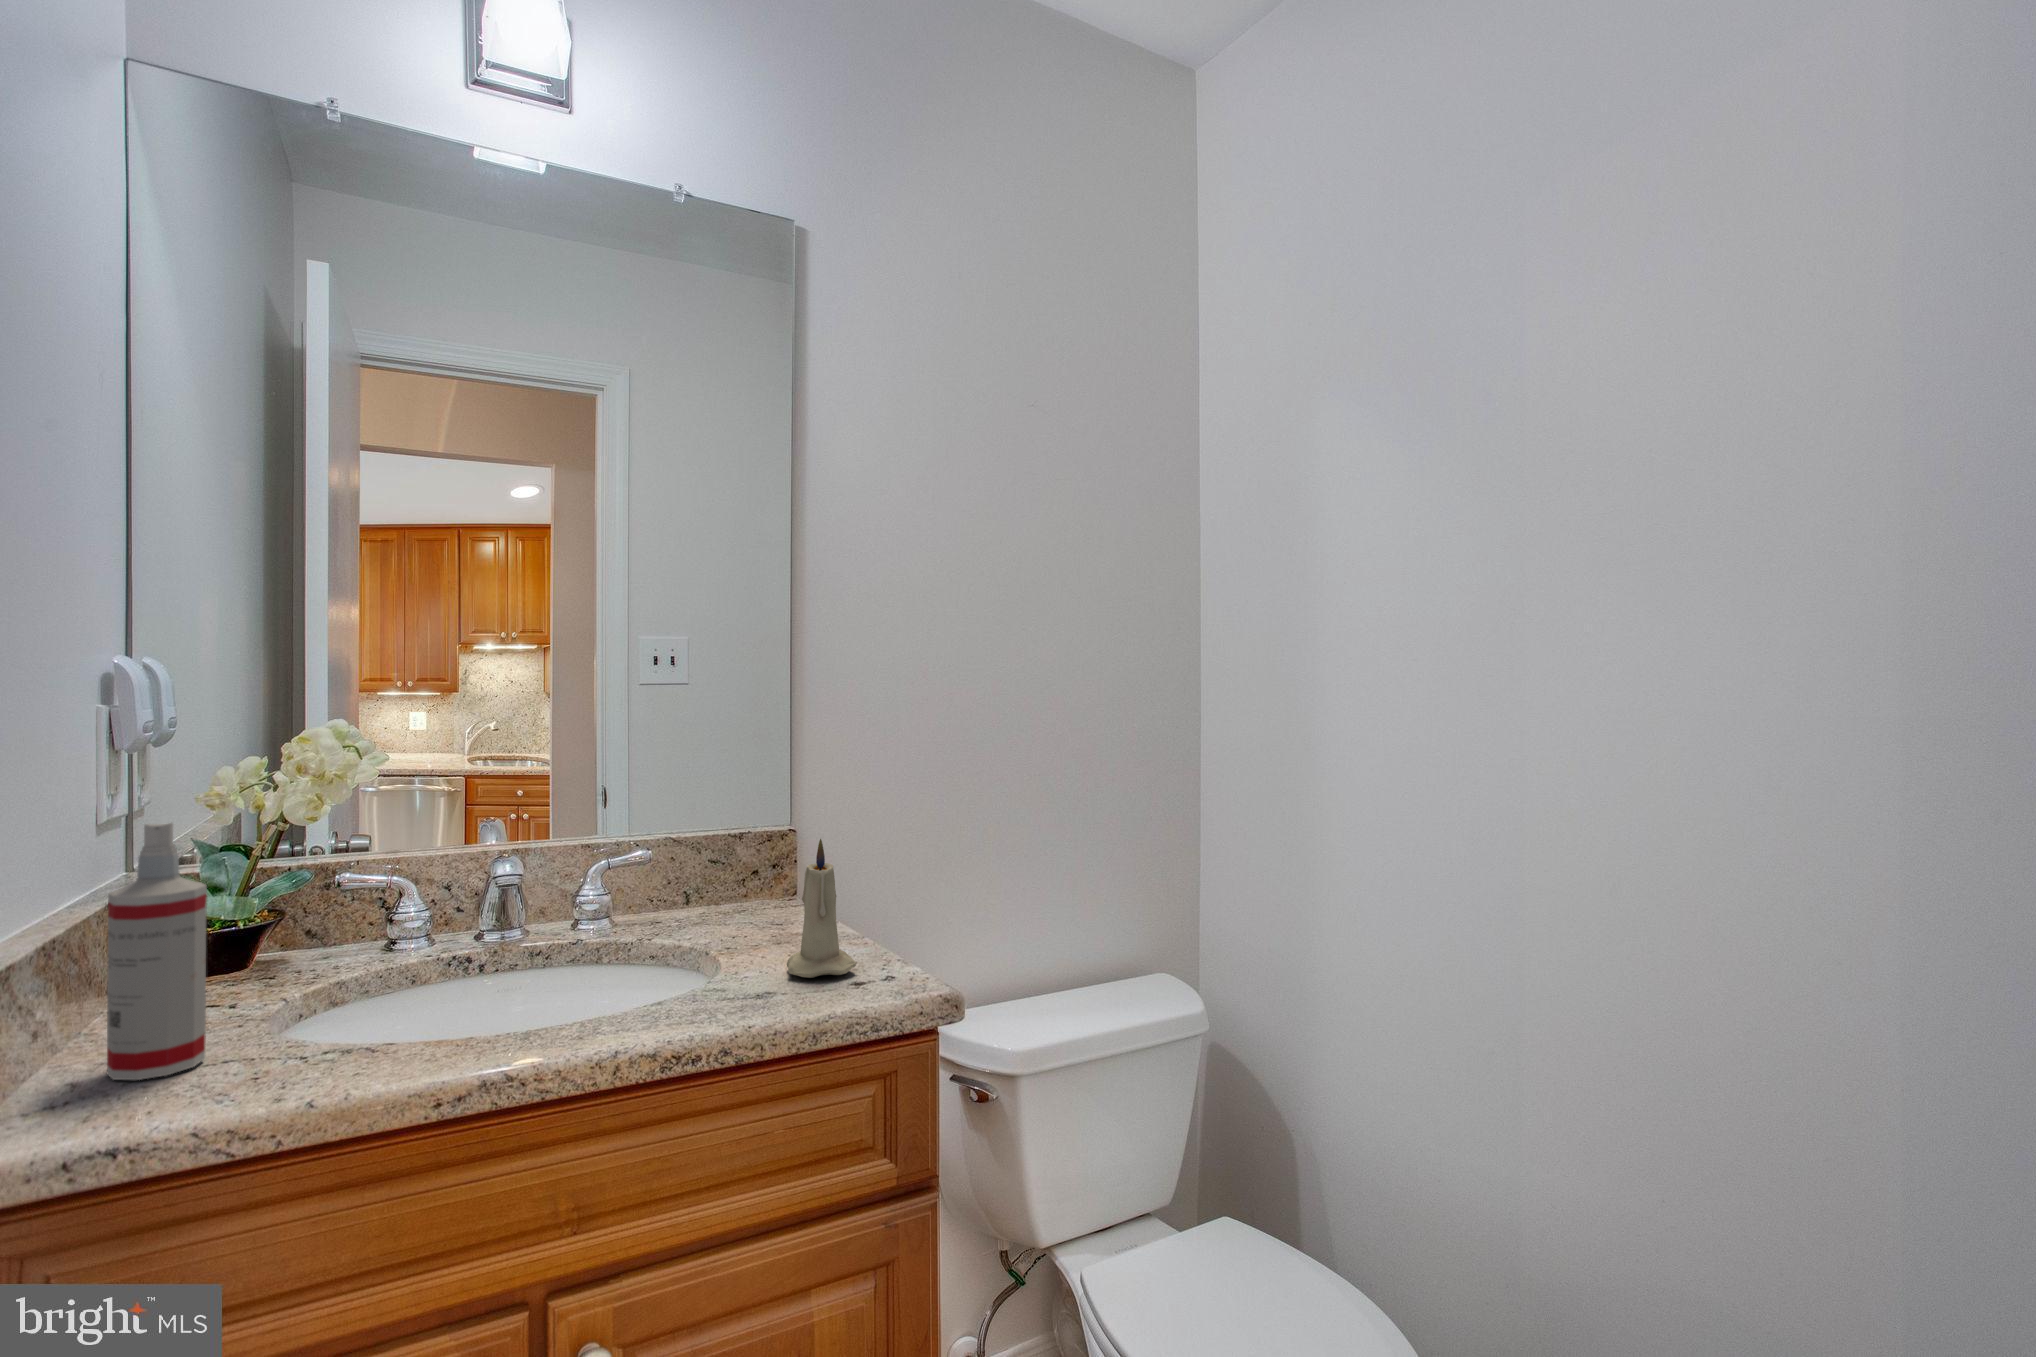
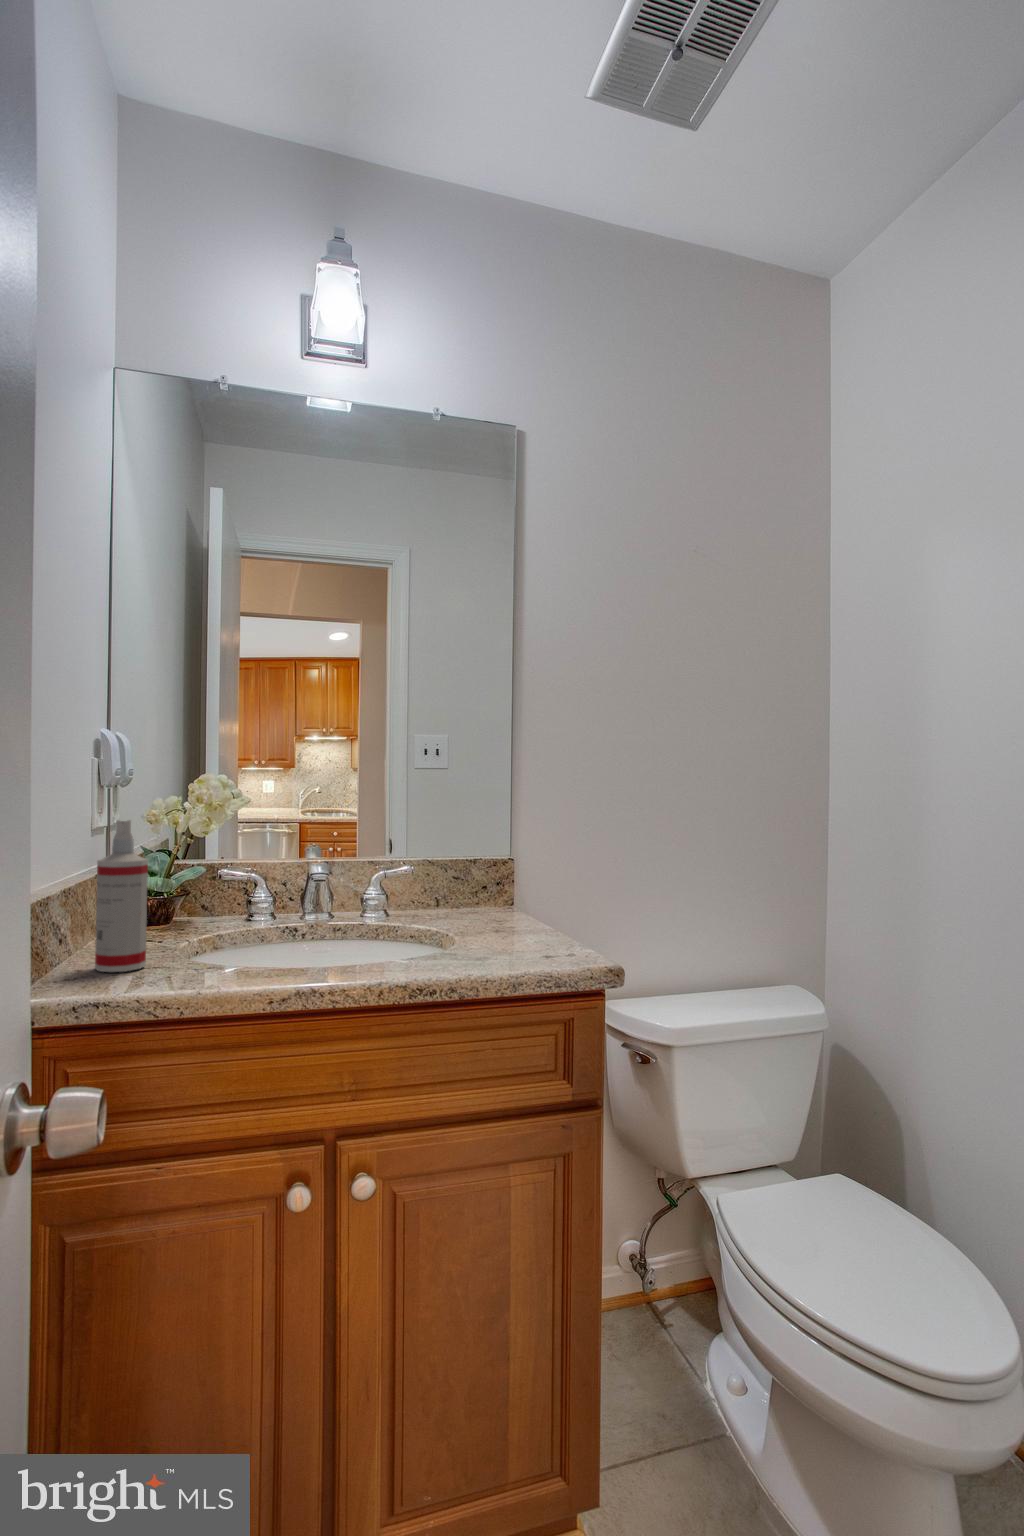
candle: present [787,839,856,978] -> none [499,857,547,954]

